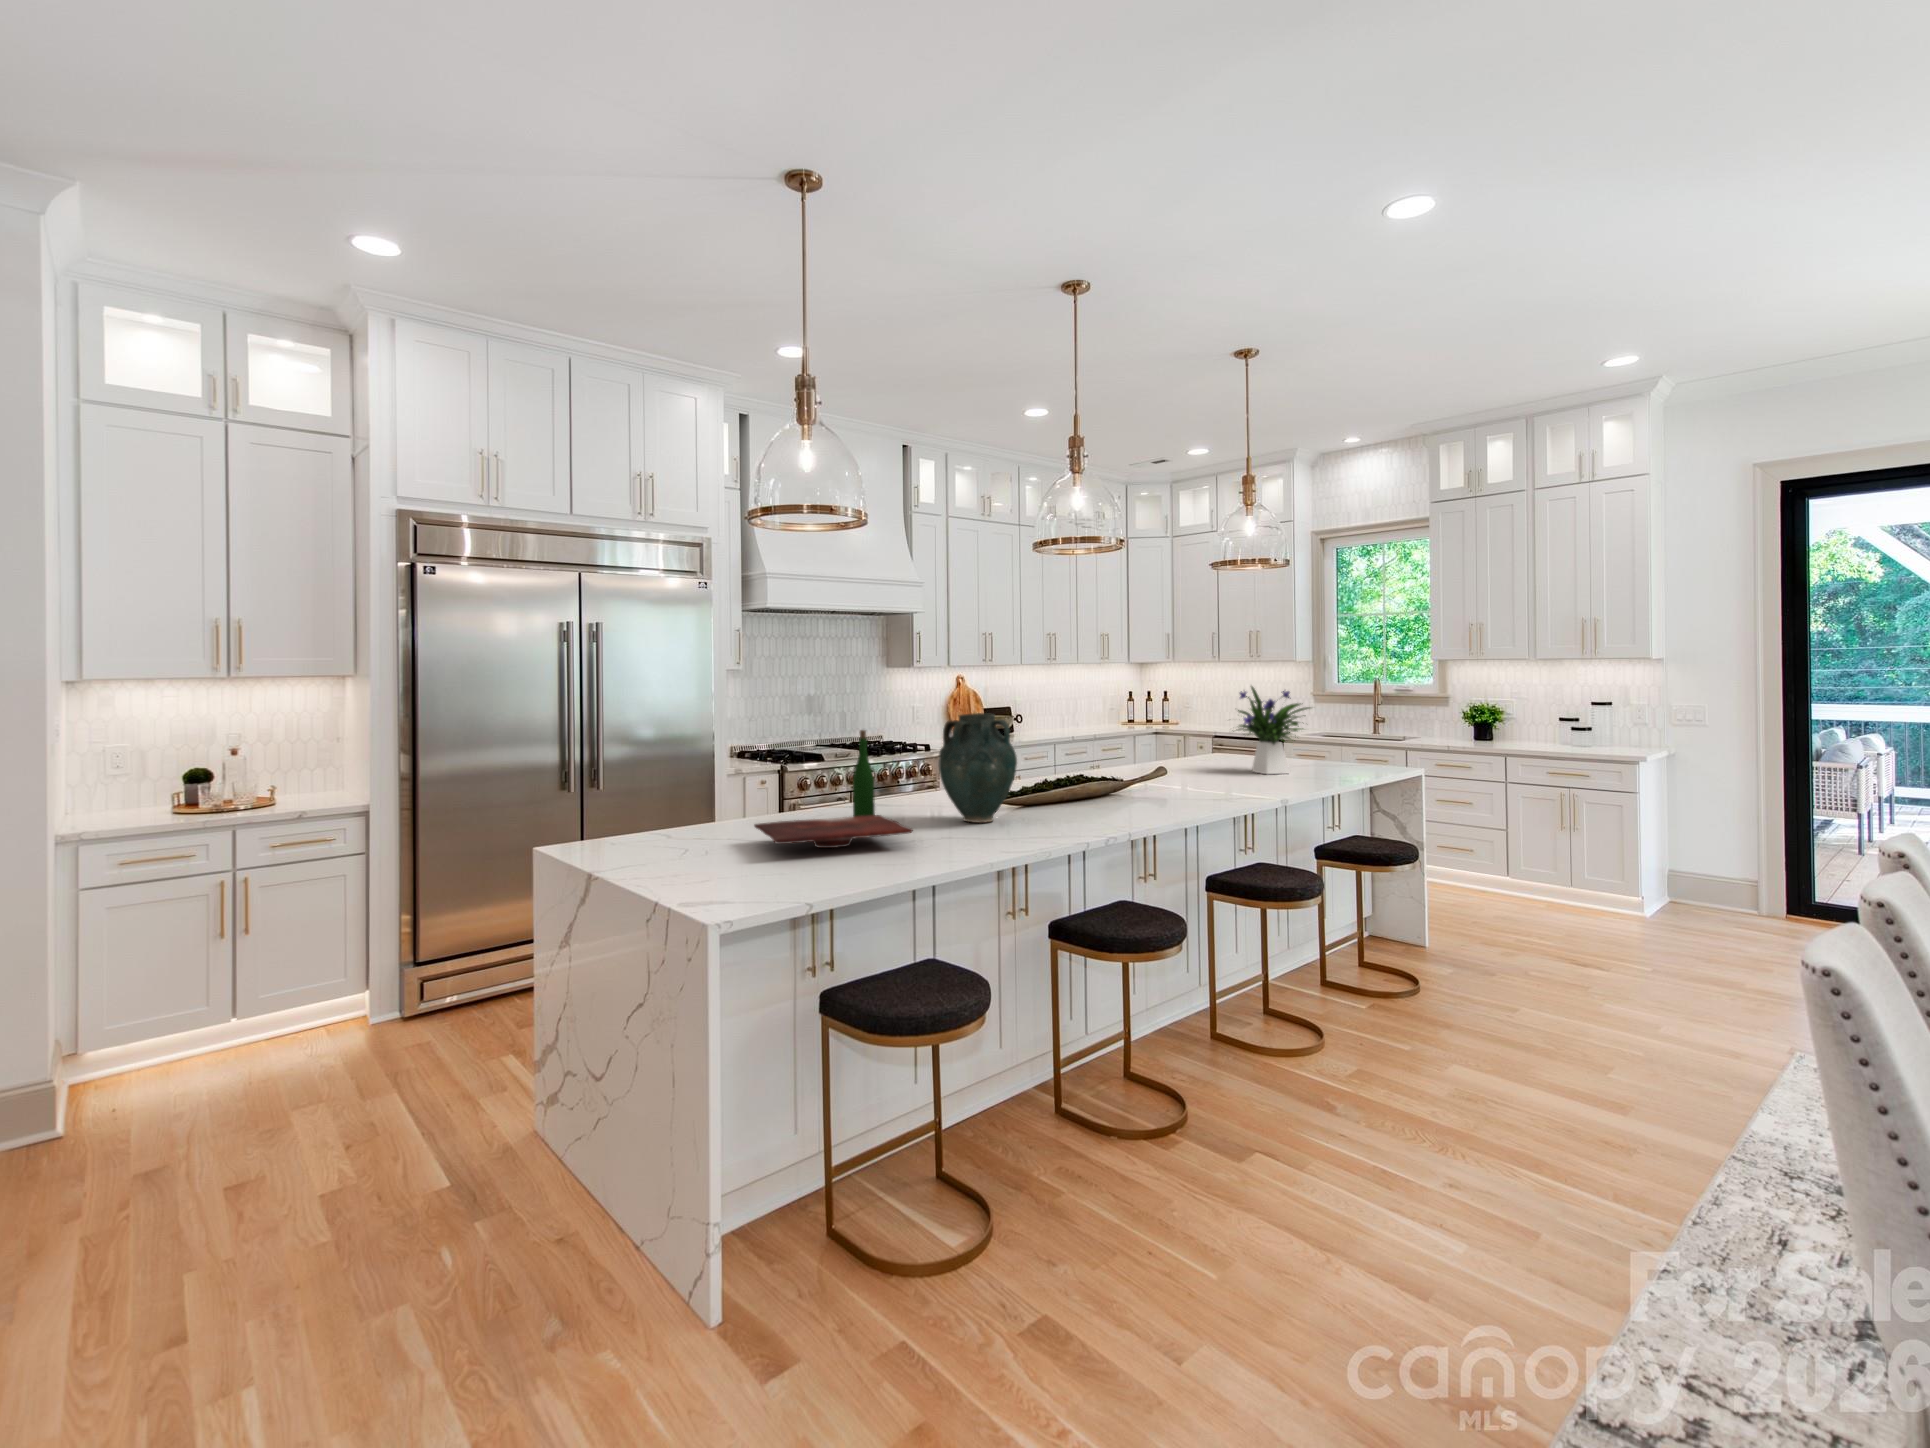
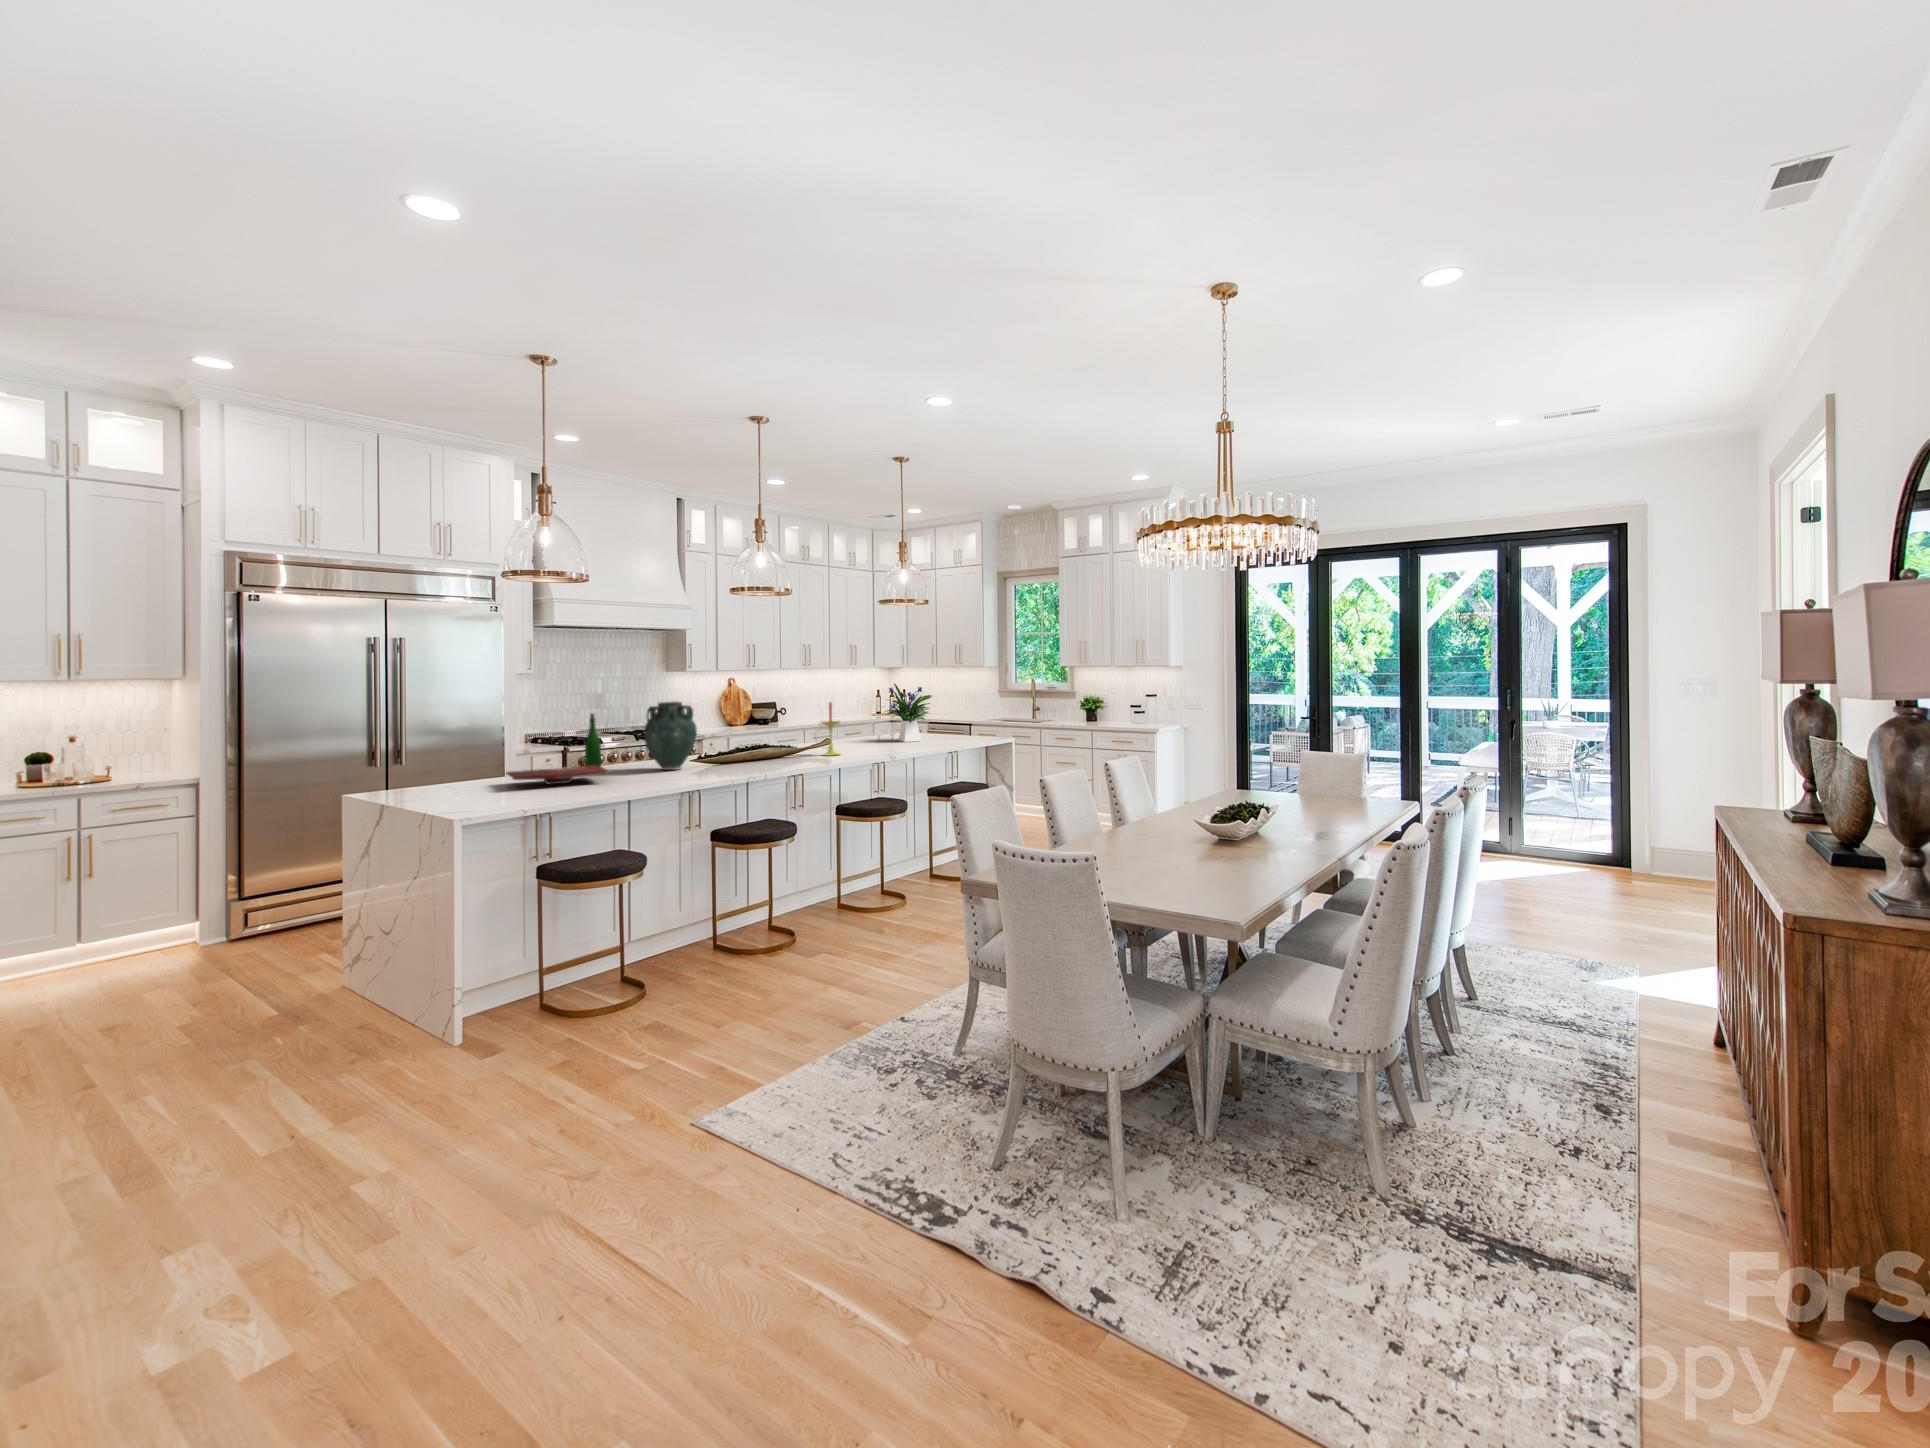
candle: none [1167,712,1210,800] -> present [820,702,840,756]

